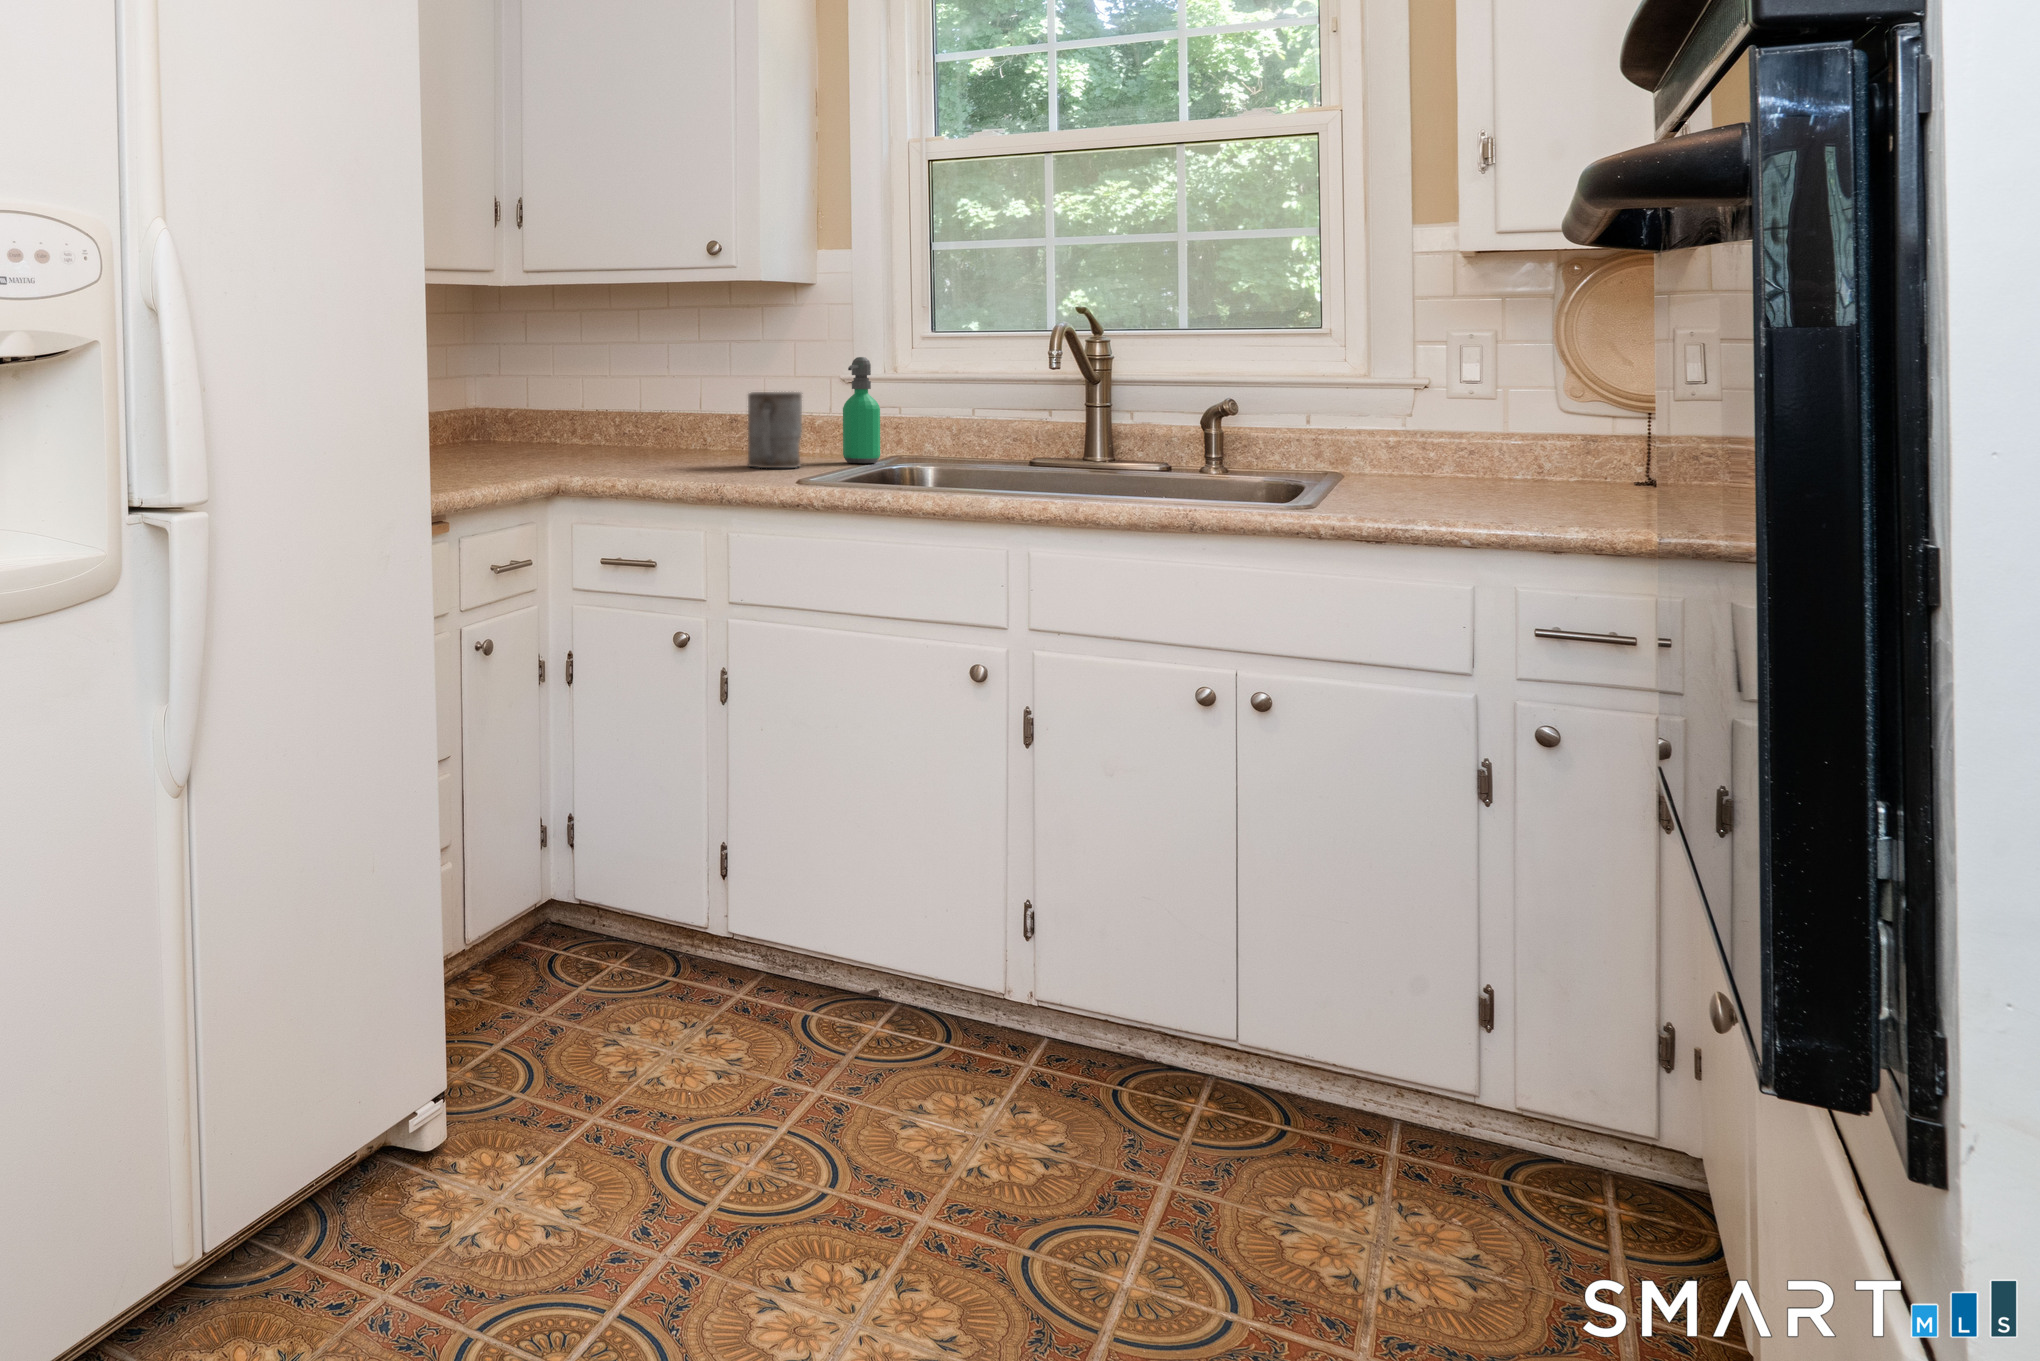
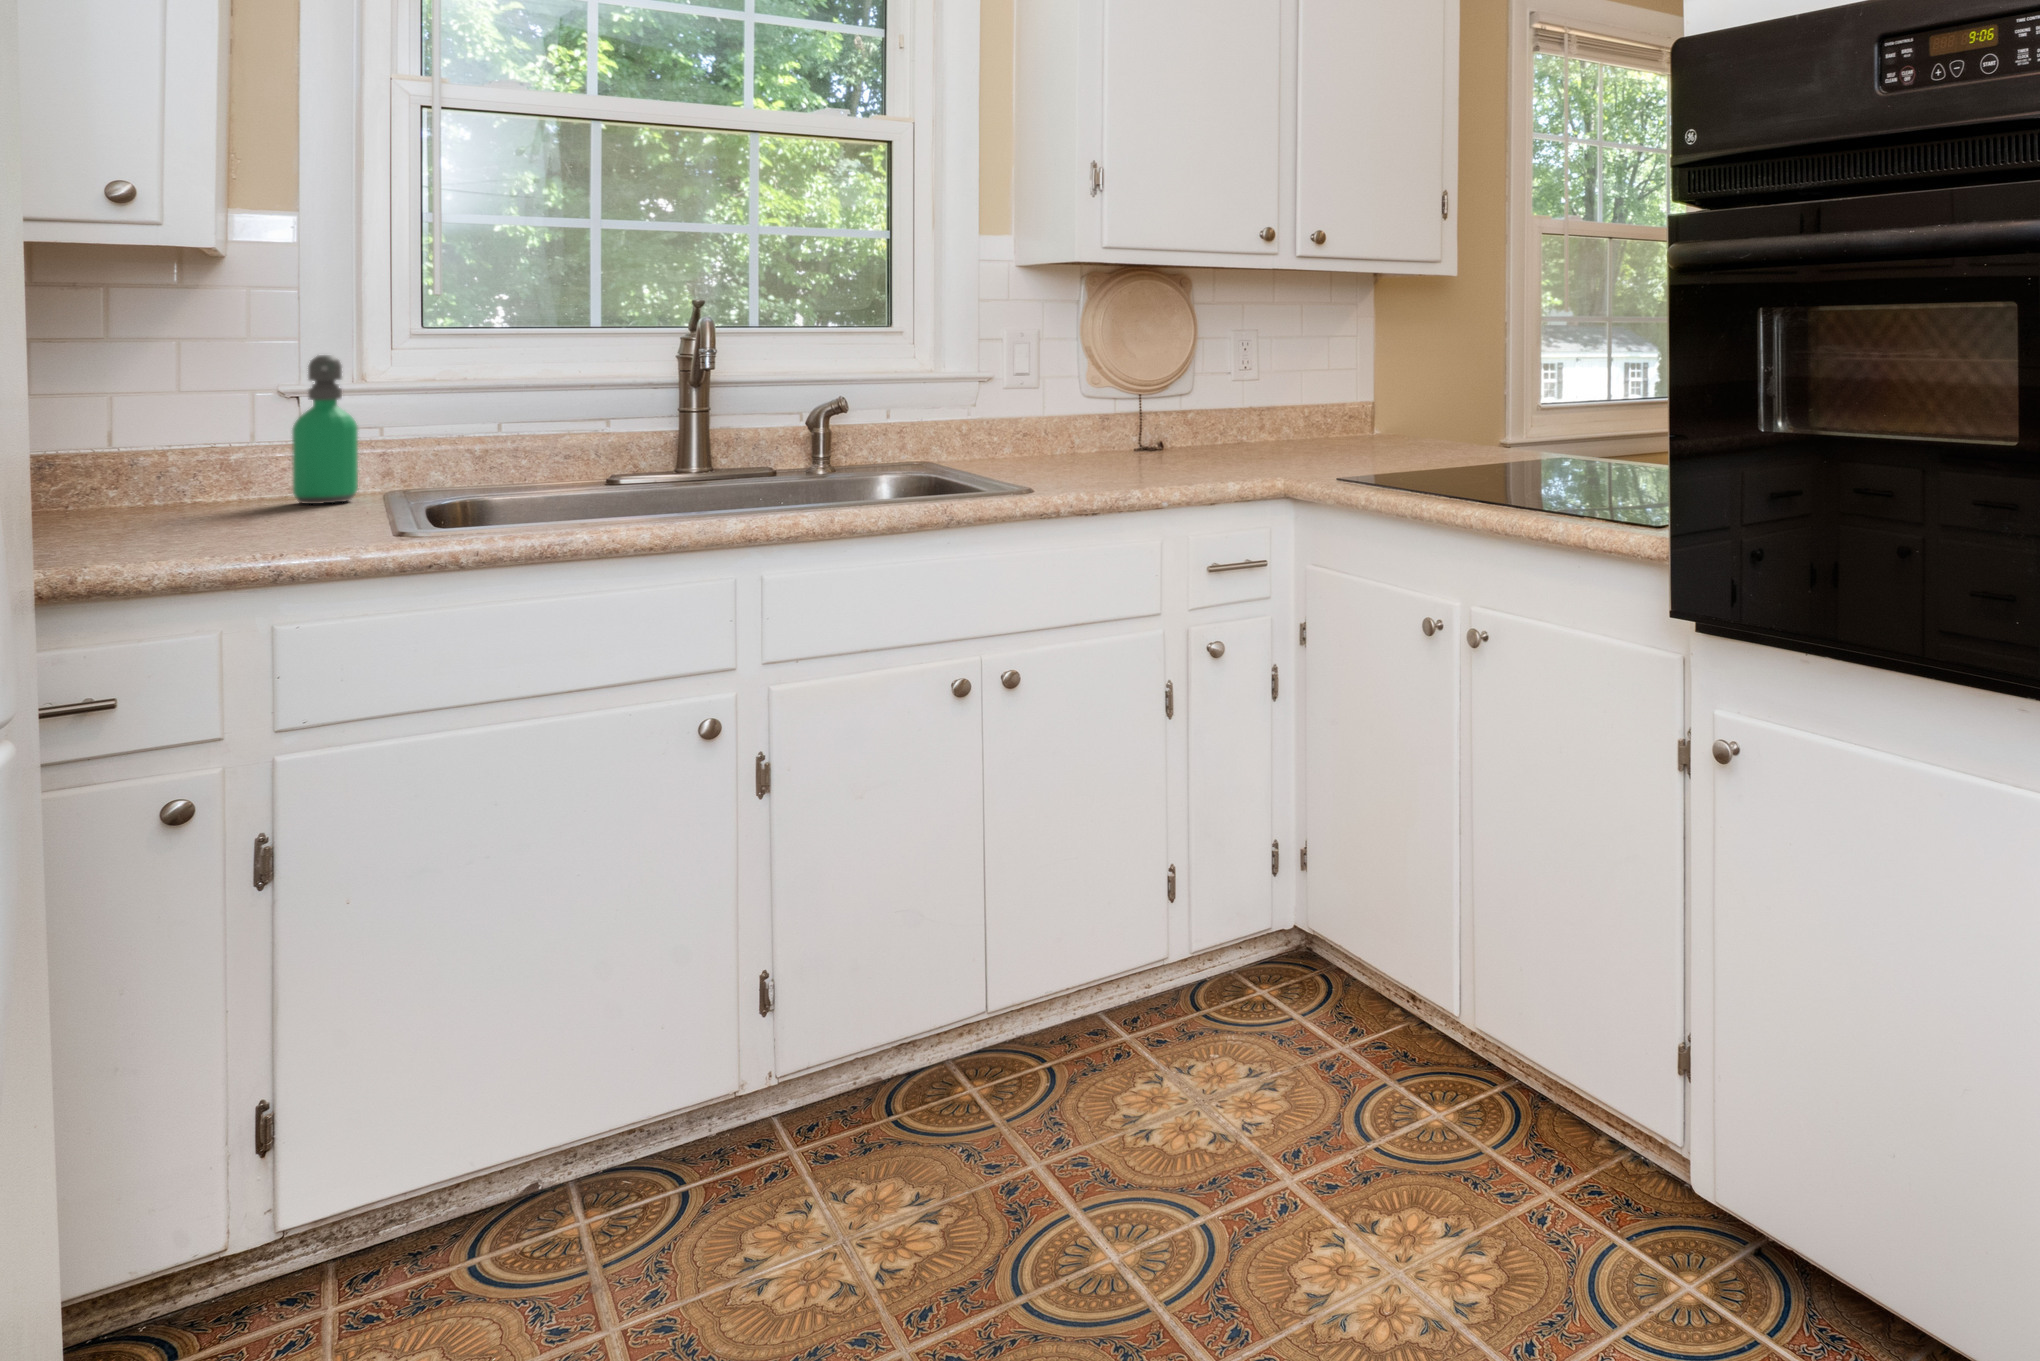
mug: present [748,392,802,468] -> none [162,409,270,527]

